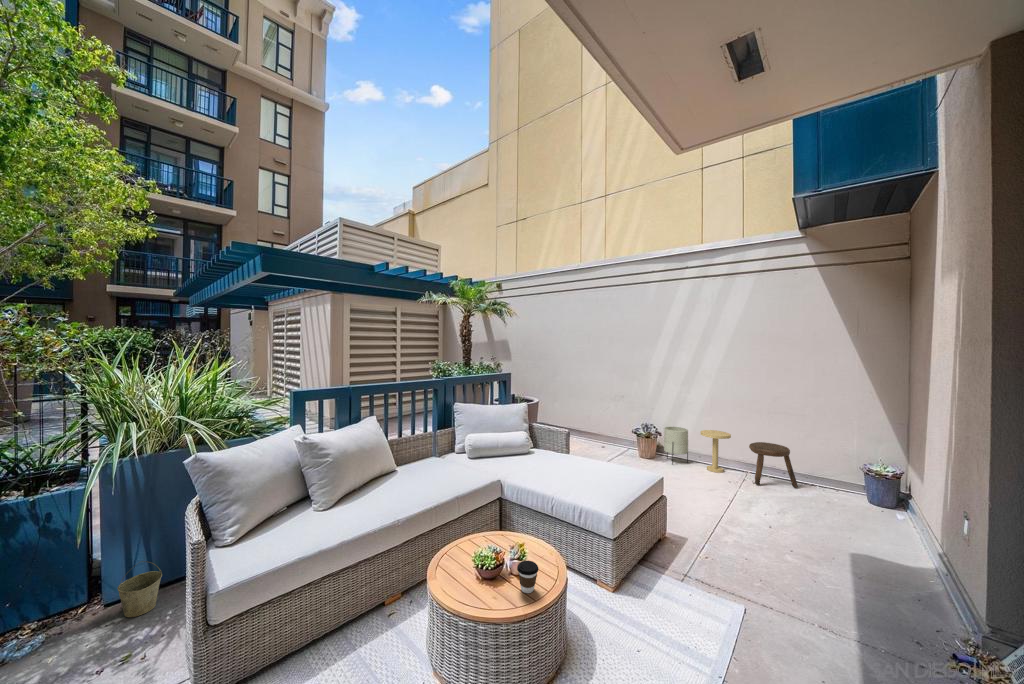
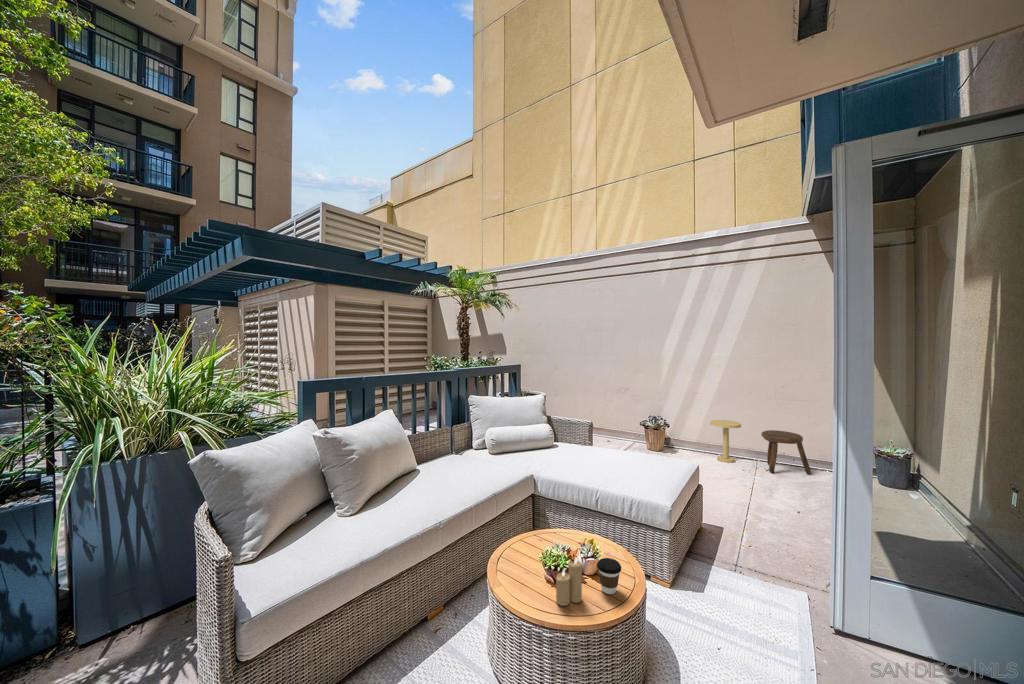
planter: present [664,427,688,464] -> none [673,418,697,457]
candle: none [477,558,501,601] -> present [556,558,582,606]
bucket: present [118,561,162,617] -> none [105,584,158,653]

